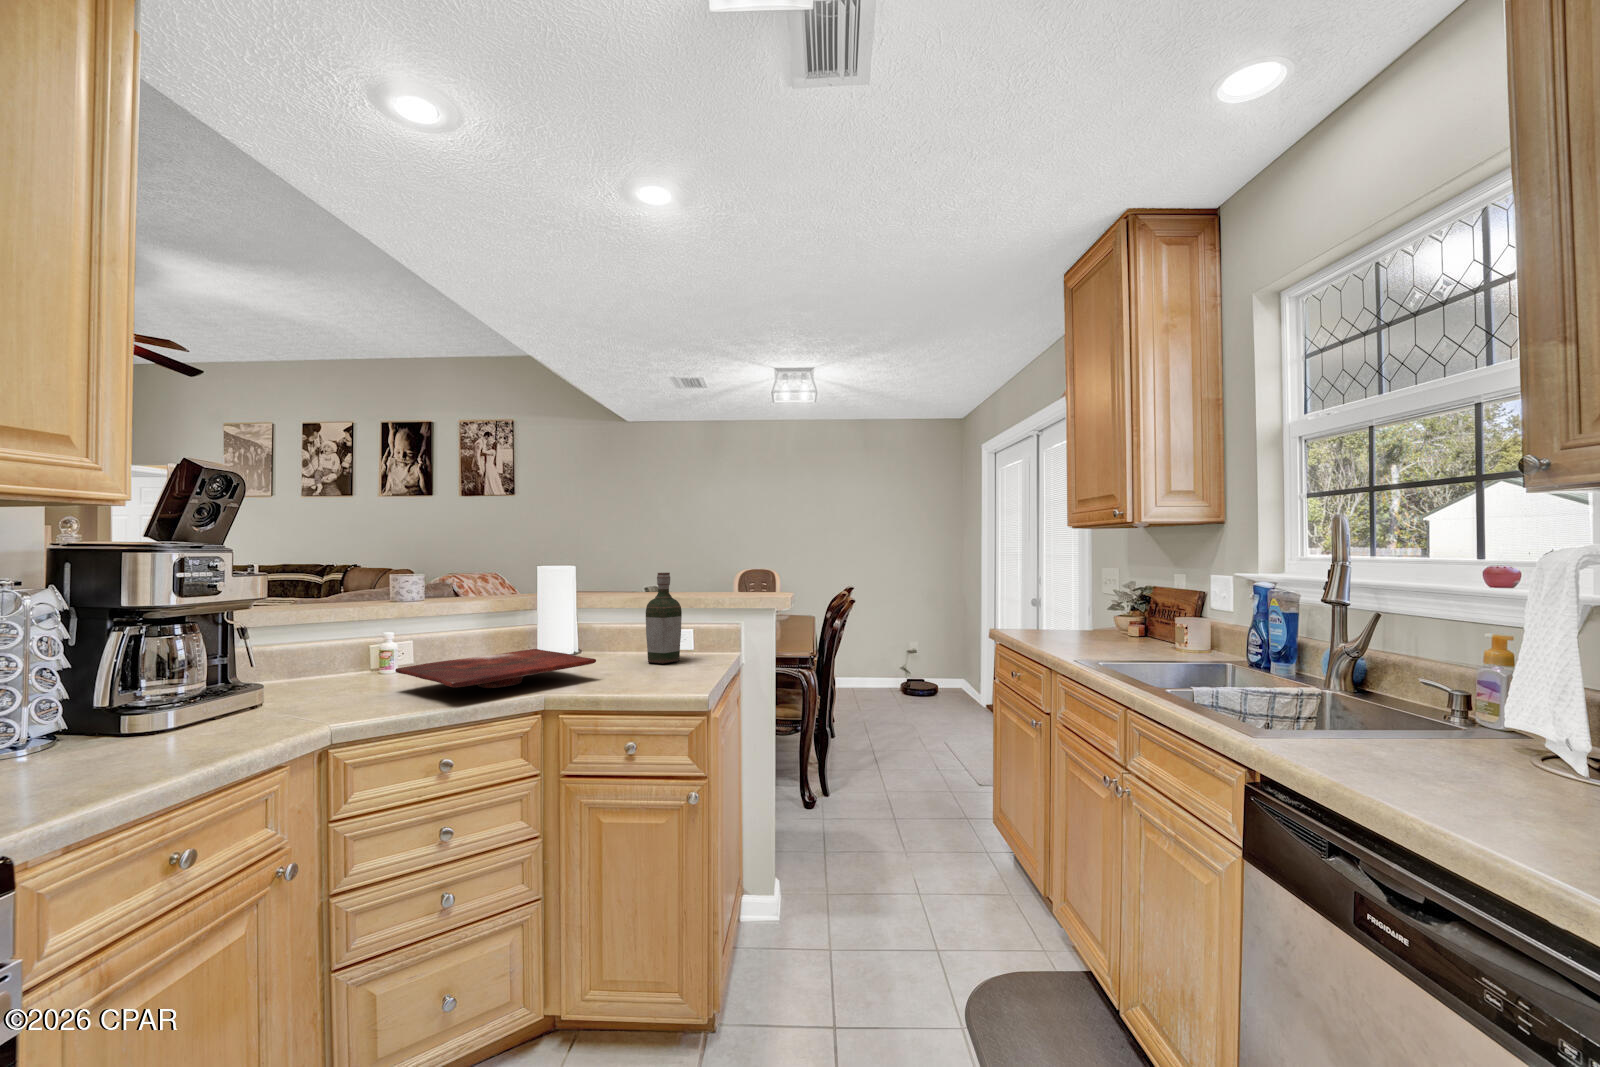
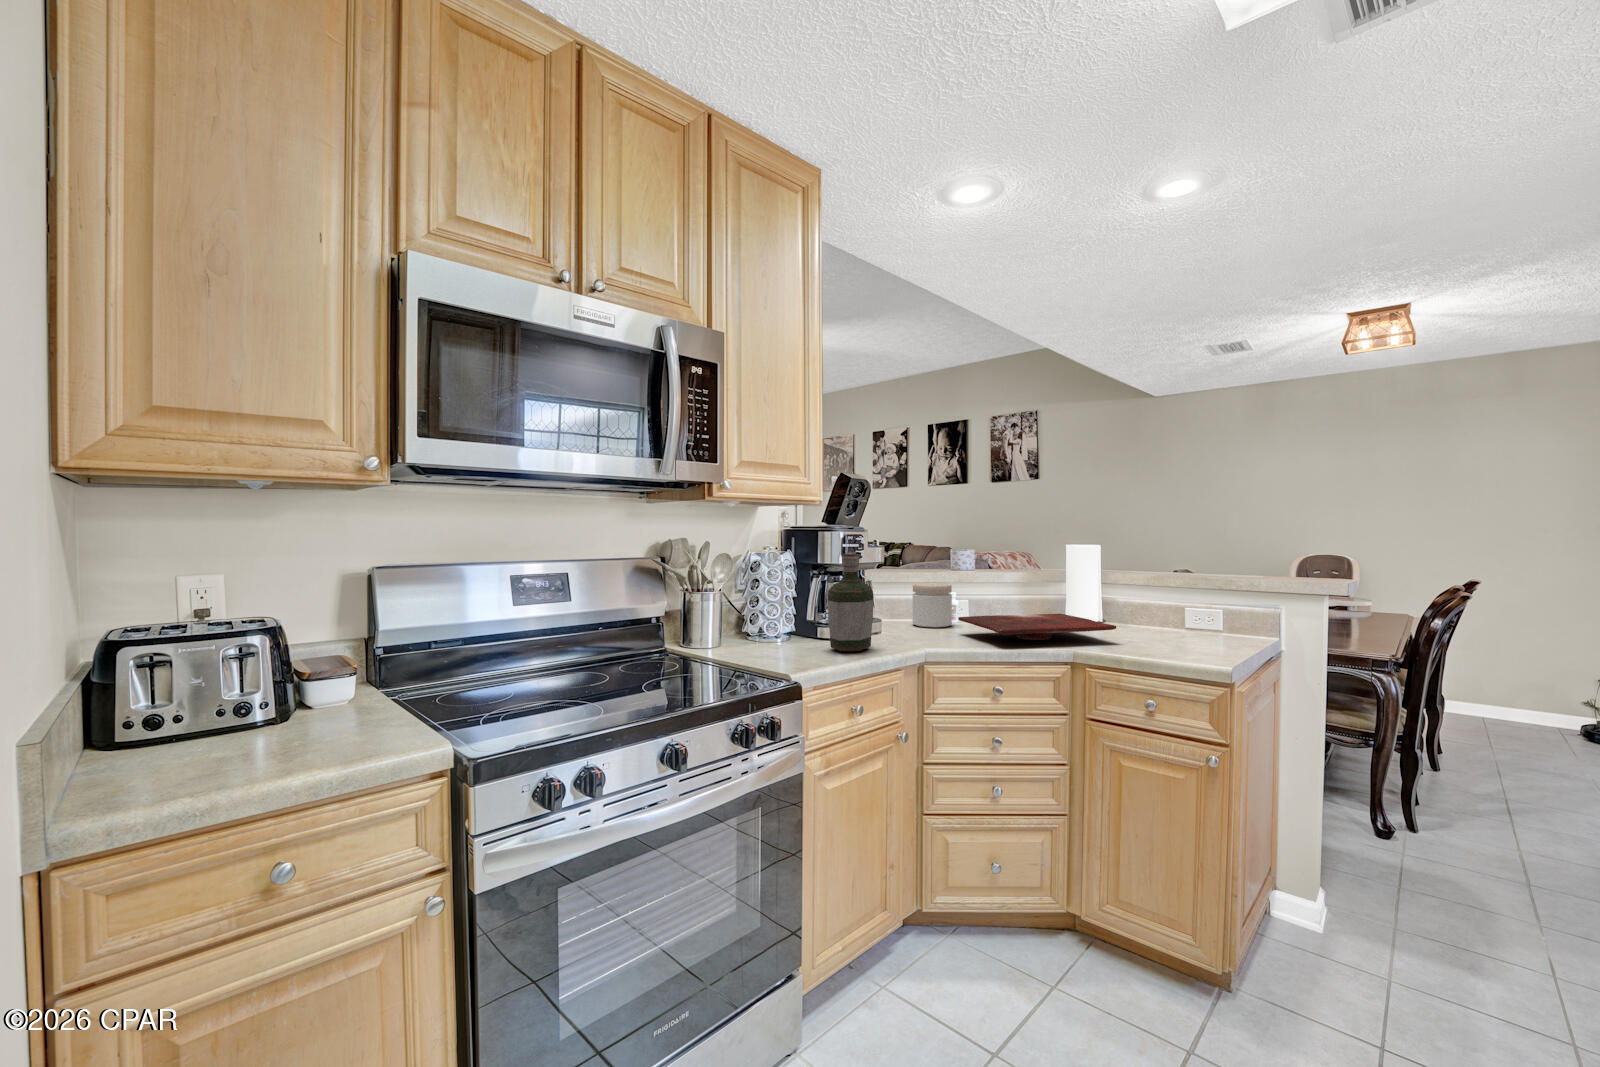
bottle: present [646,573,682,664] -> present [828,554,874,652]
jar: none [325,623,389,686] -> present [913,583,952,628]

